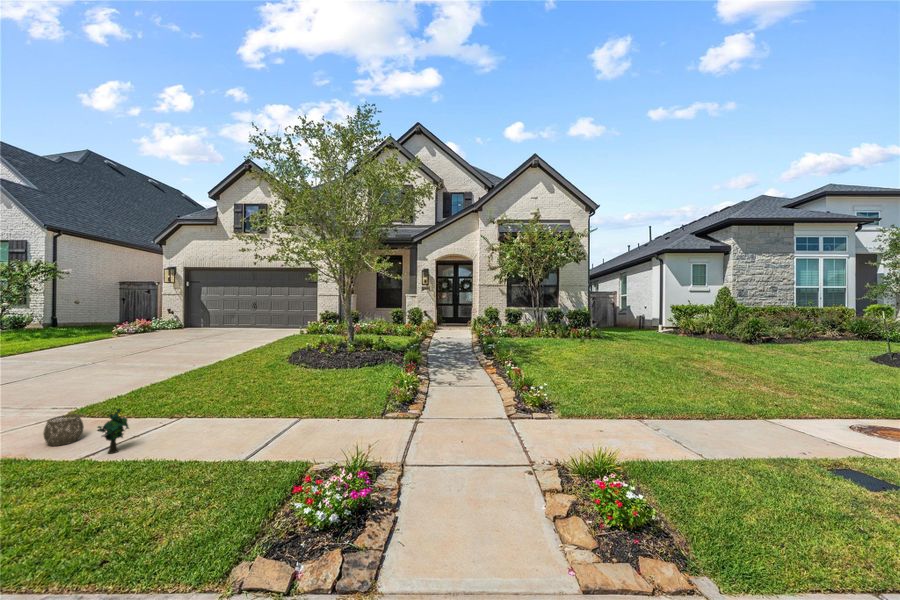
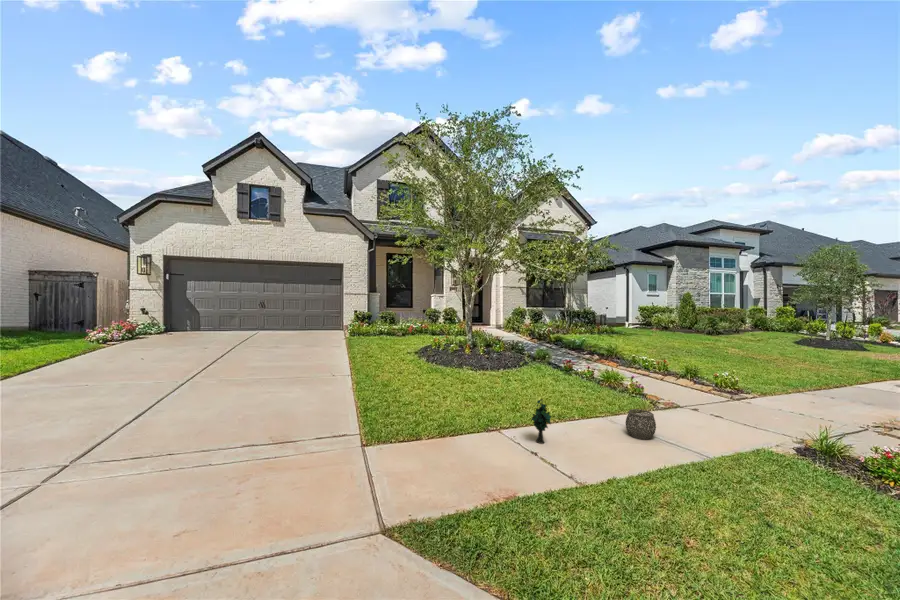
woven basket: present [43,414,84,446] -> present [625,409,656,440]

